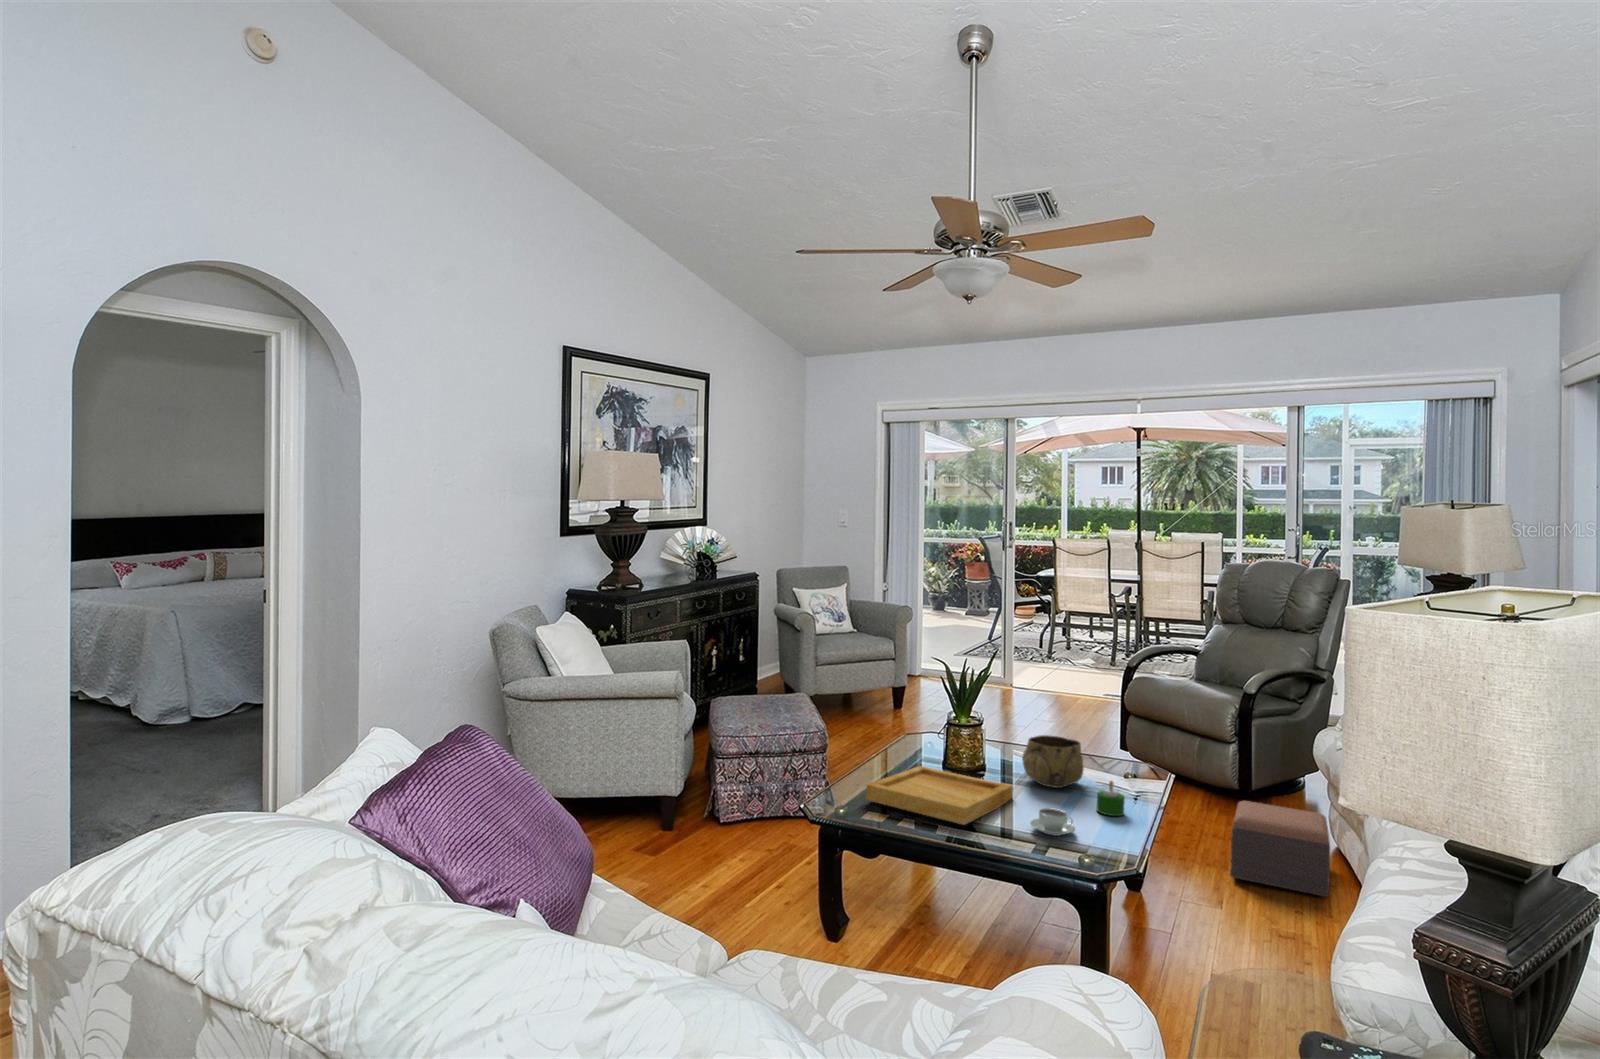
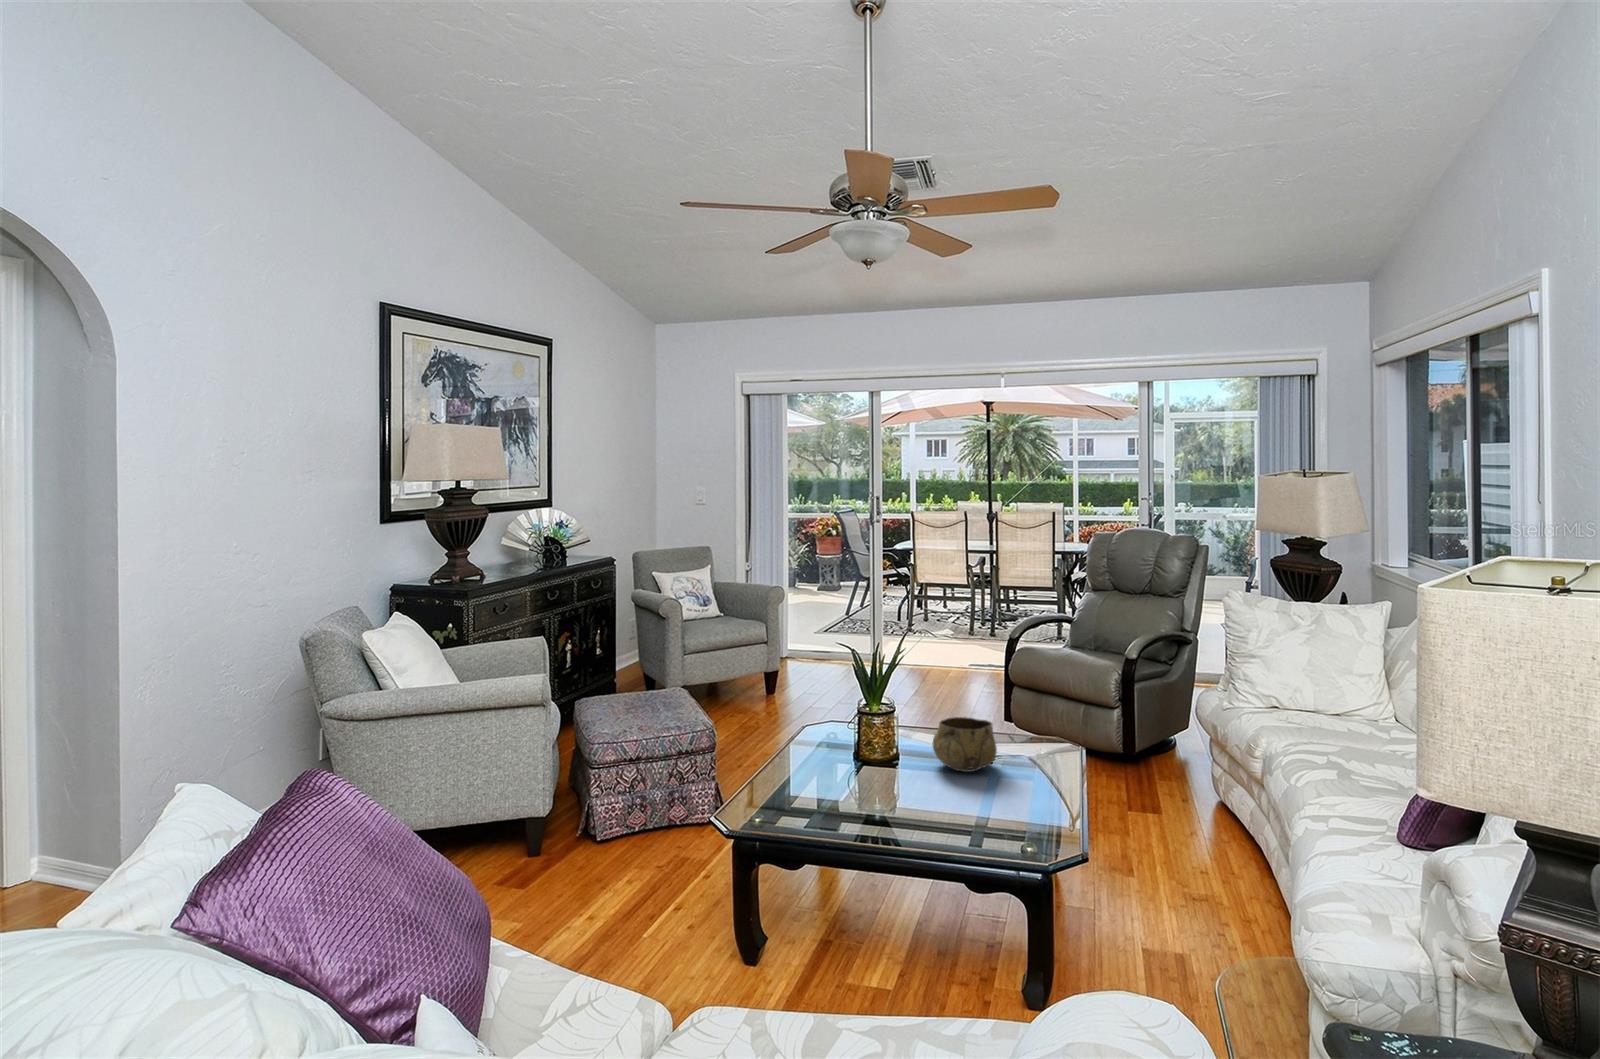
tray: present [866,766,1013,825] -> none [777,760,929,823]
candle: present [1097,781,1125,816] -> none [1017,761,1045,797]
footstool: present [1230,801,1330,897] -> none [1131,767,1227,856]
coffee cup: present [1030,808,1075,836] -> none [957,796,1005,825]

